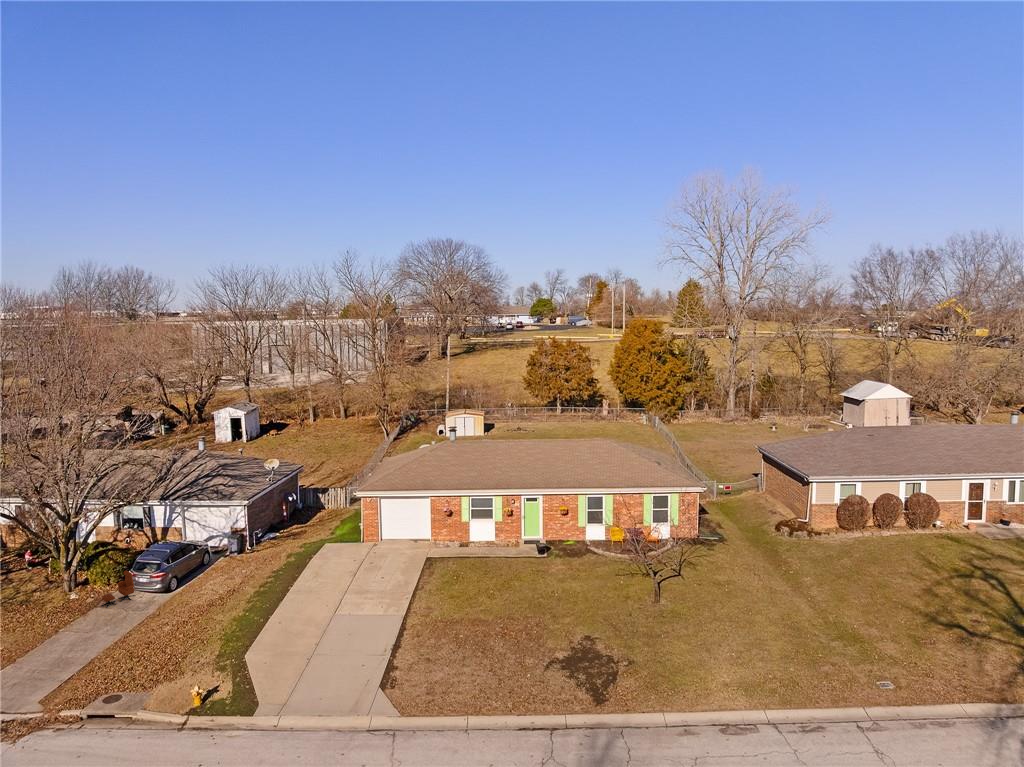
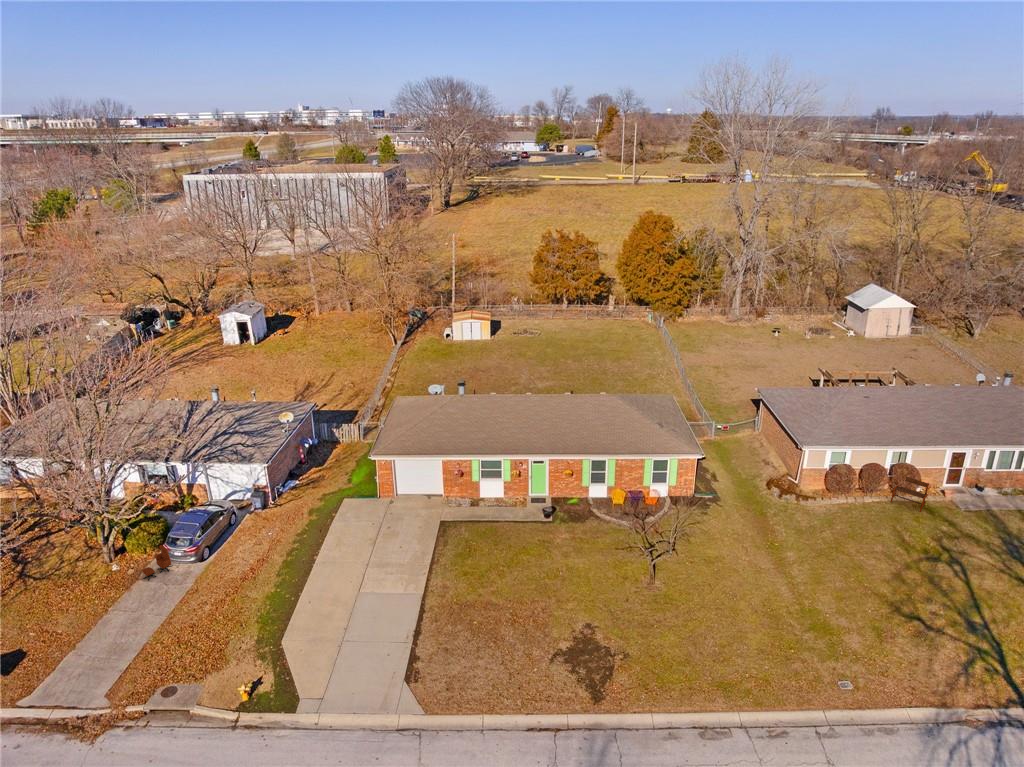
bench: none [910,507,949,543] -> present [891,477,929,512]

